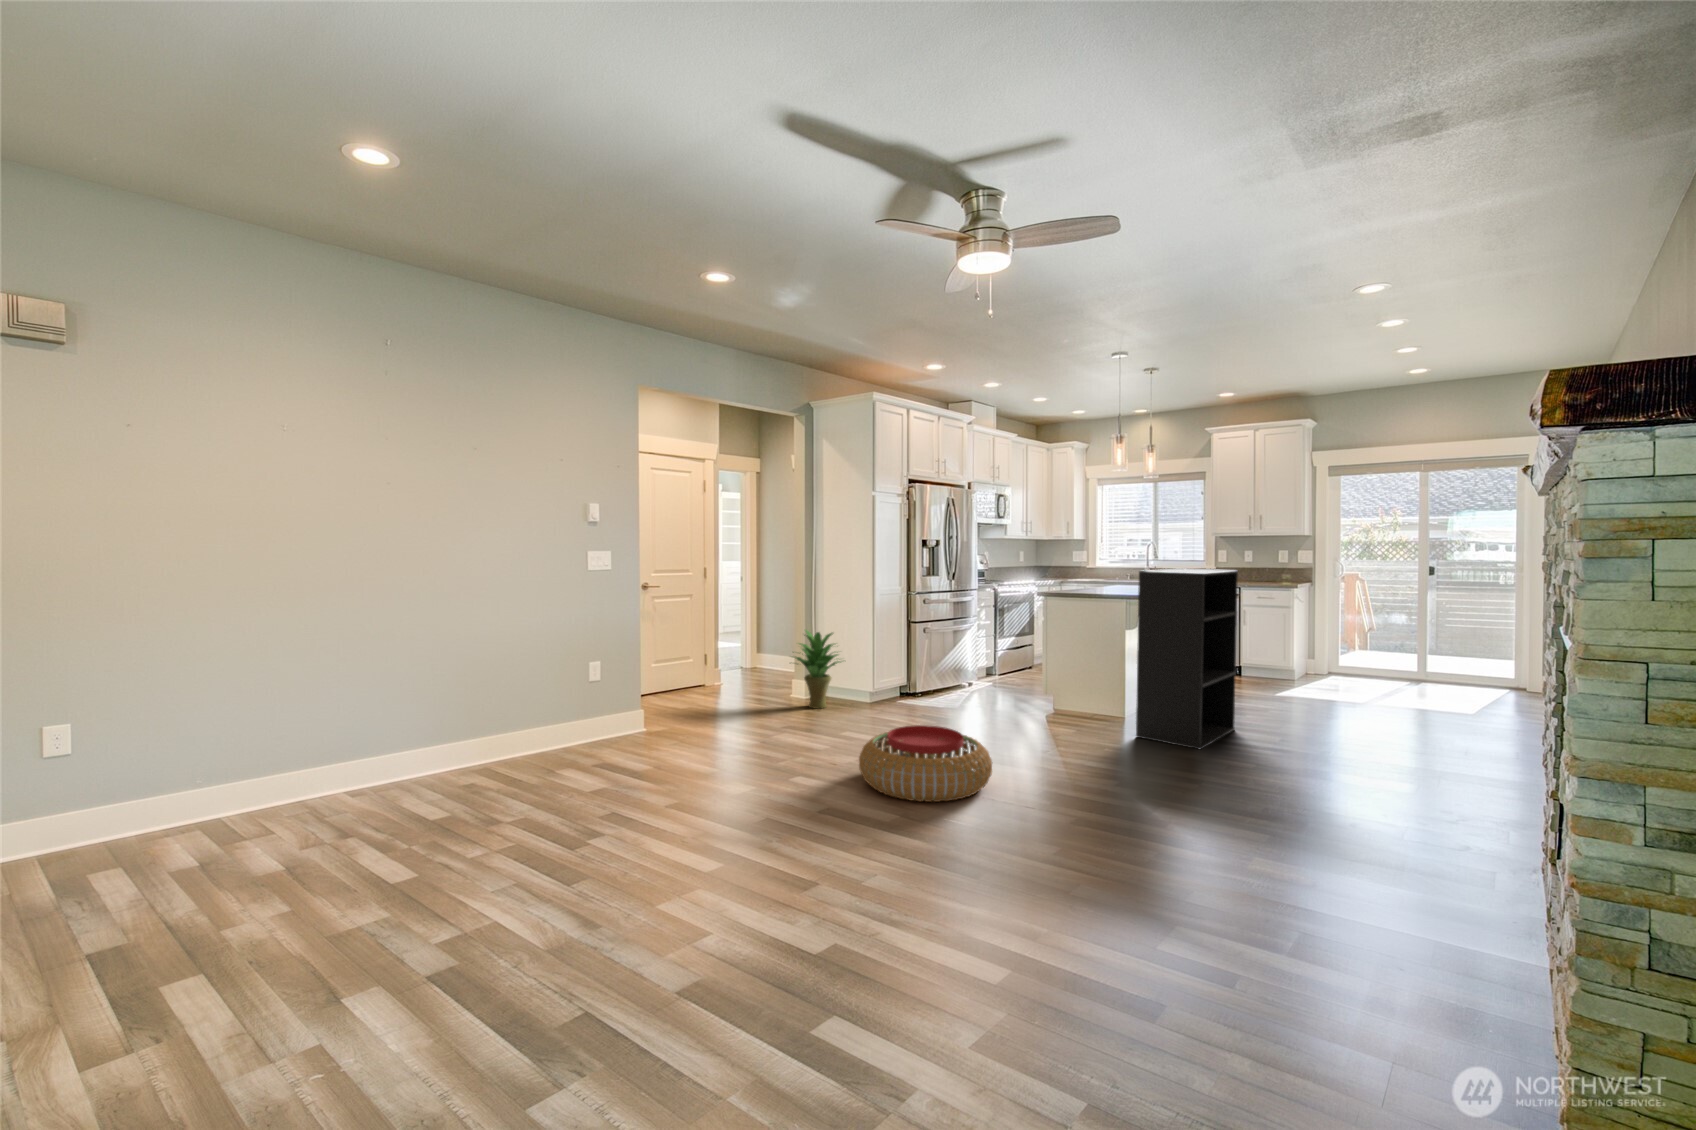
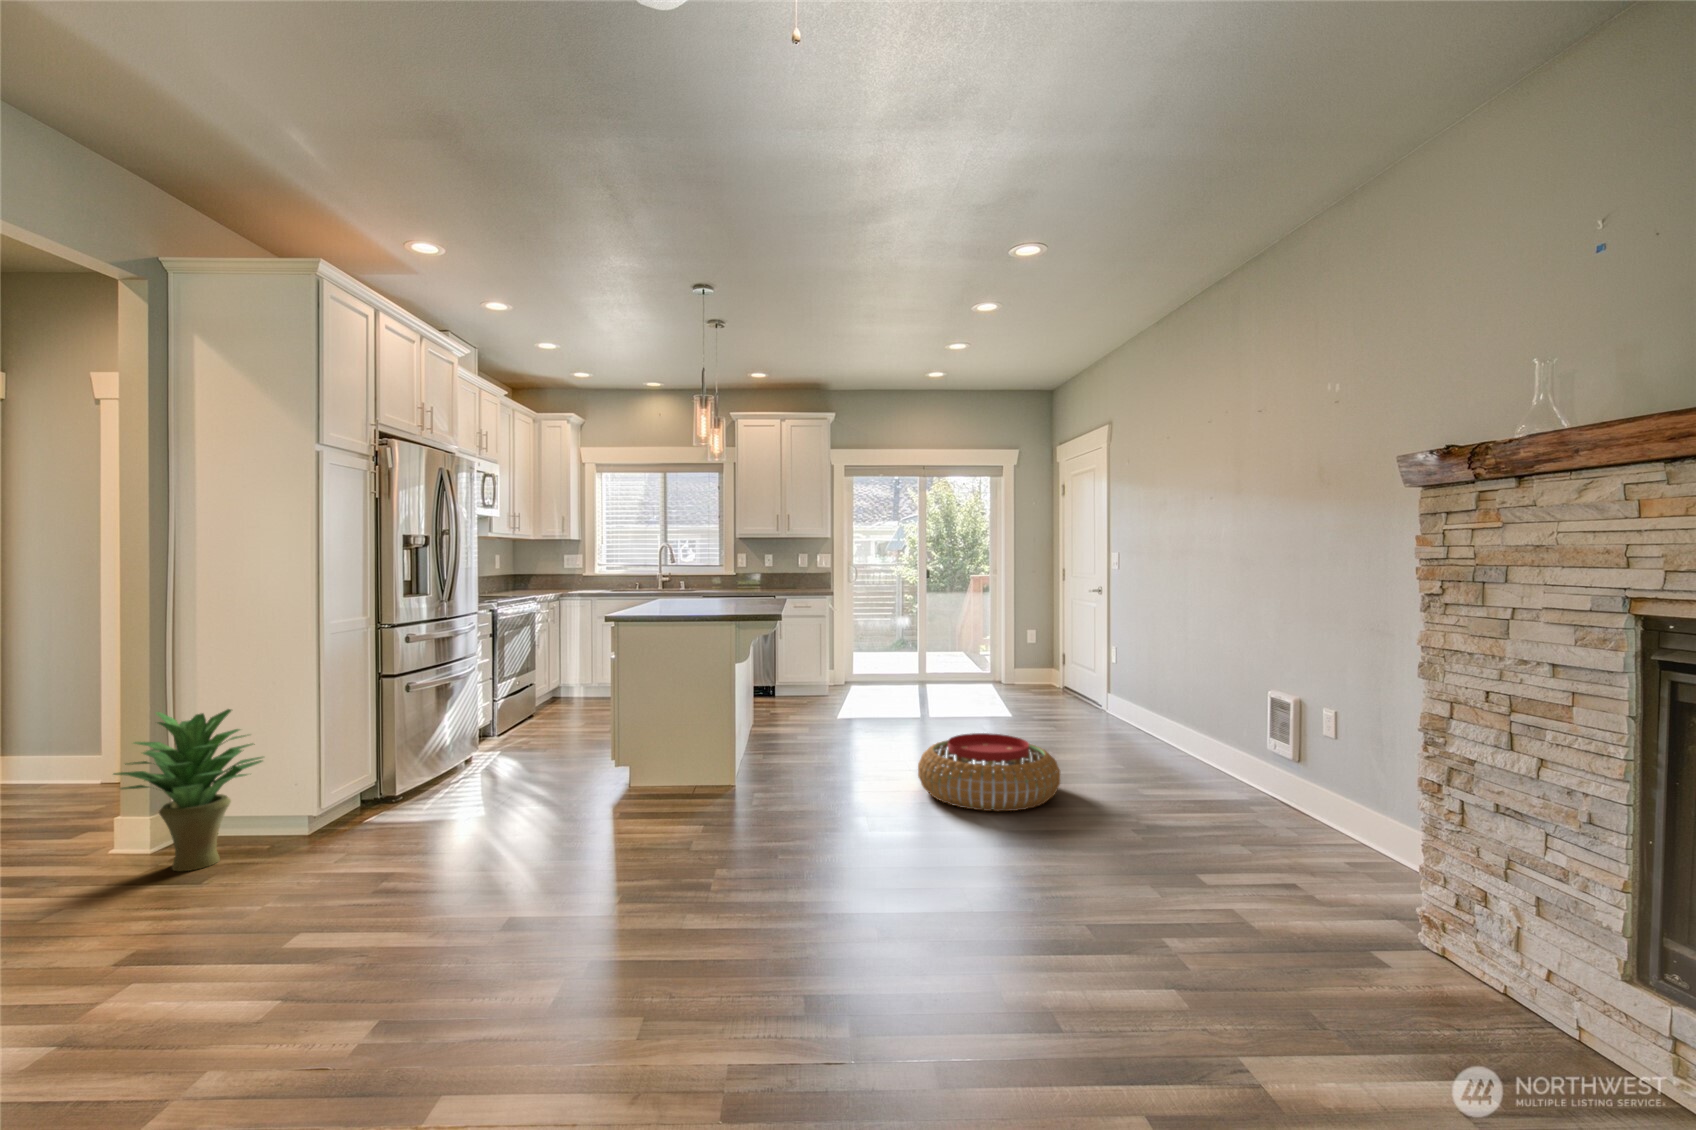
bookshelf: present [1136,569,1238,749] -> none [767,572,847,791]
pouf: present [859,725,992,802] -> present [918,733,1060,811]

